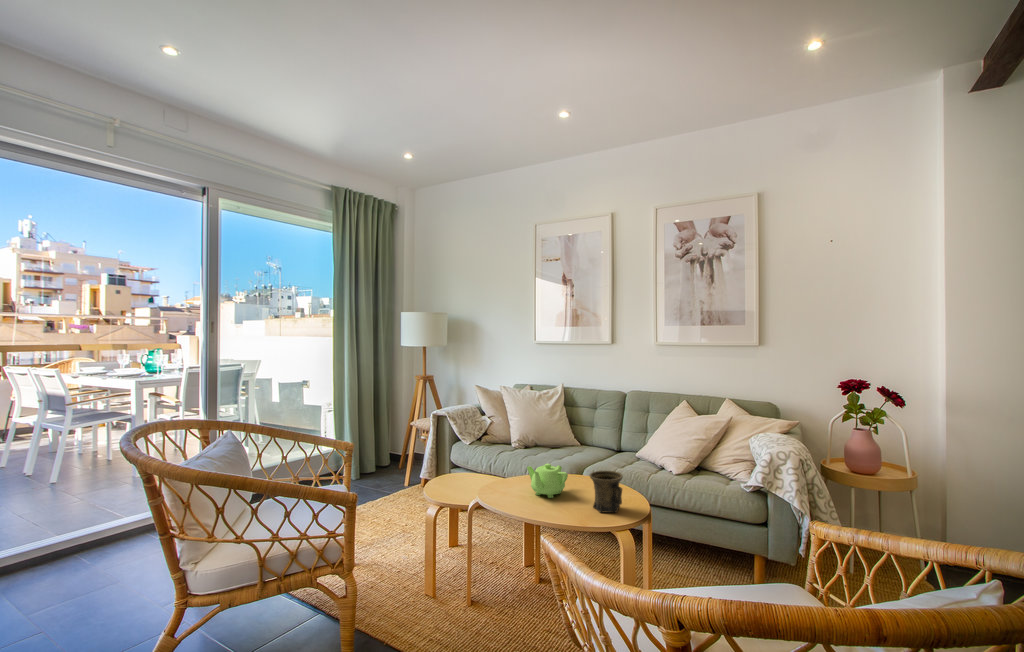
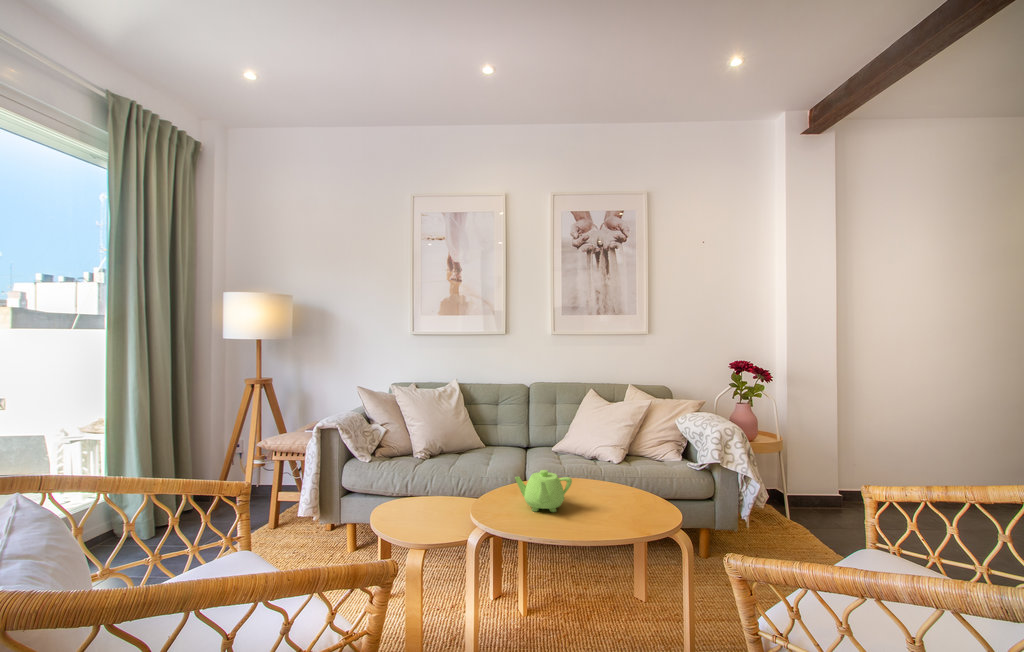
mug: present [590,471,623,513] -> none [606,468,652,518]

